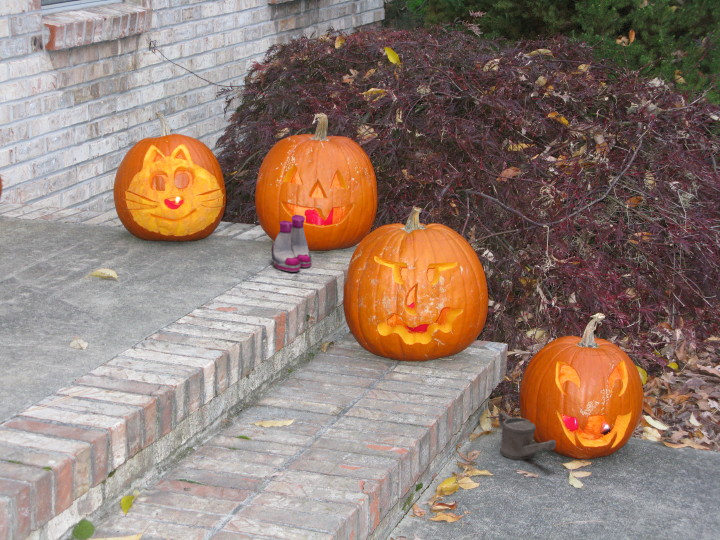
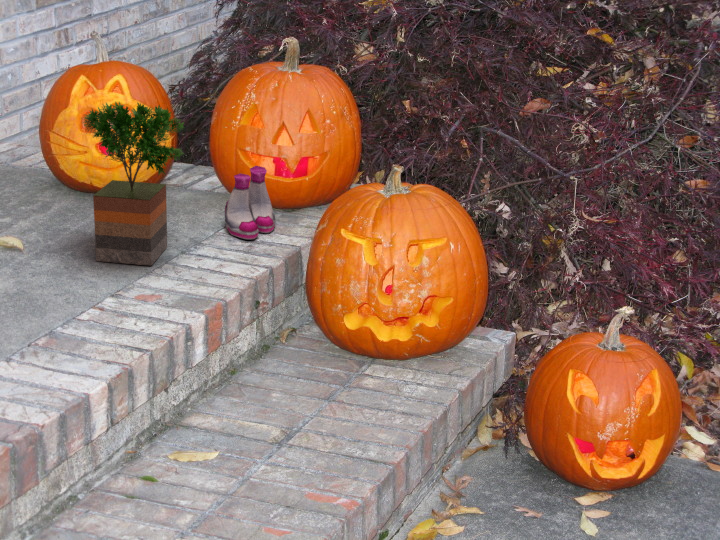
potted tree: none [166,160,250,289] -> present [83,102,184,266]
watering can: present [498,412,556,460] -> none [498,424,565,488]

